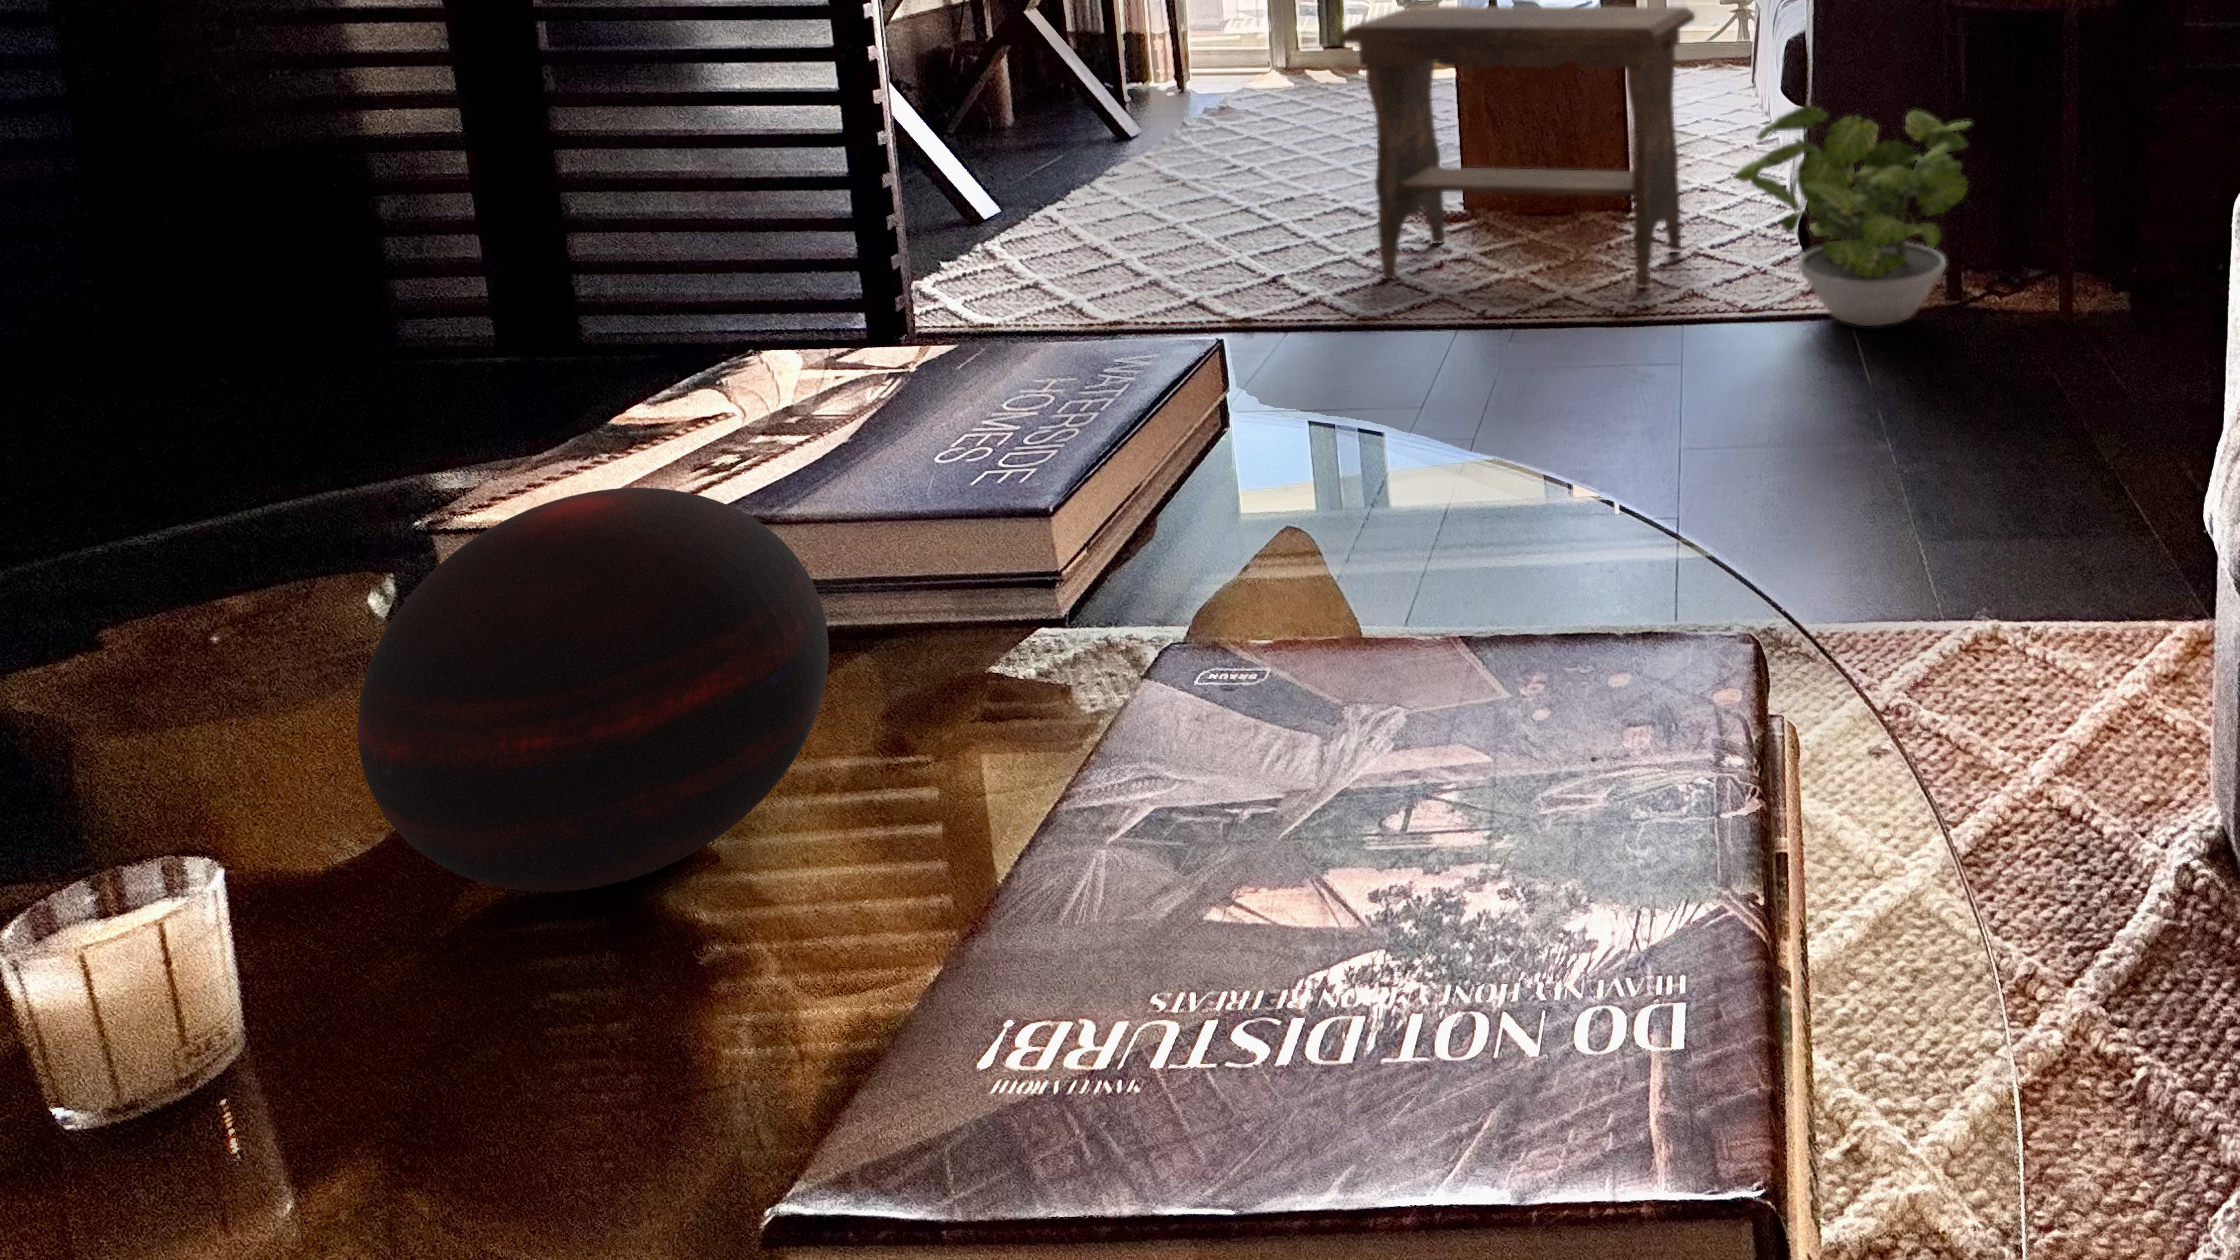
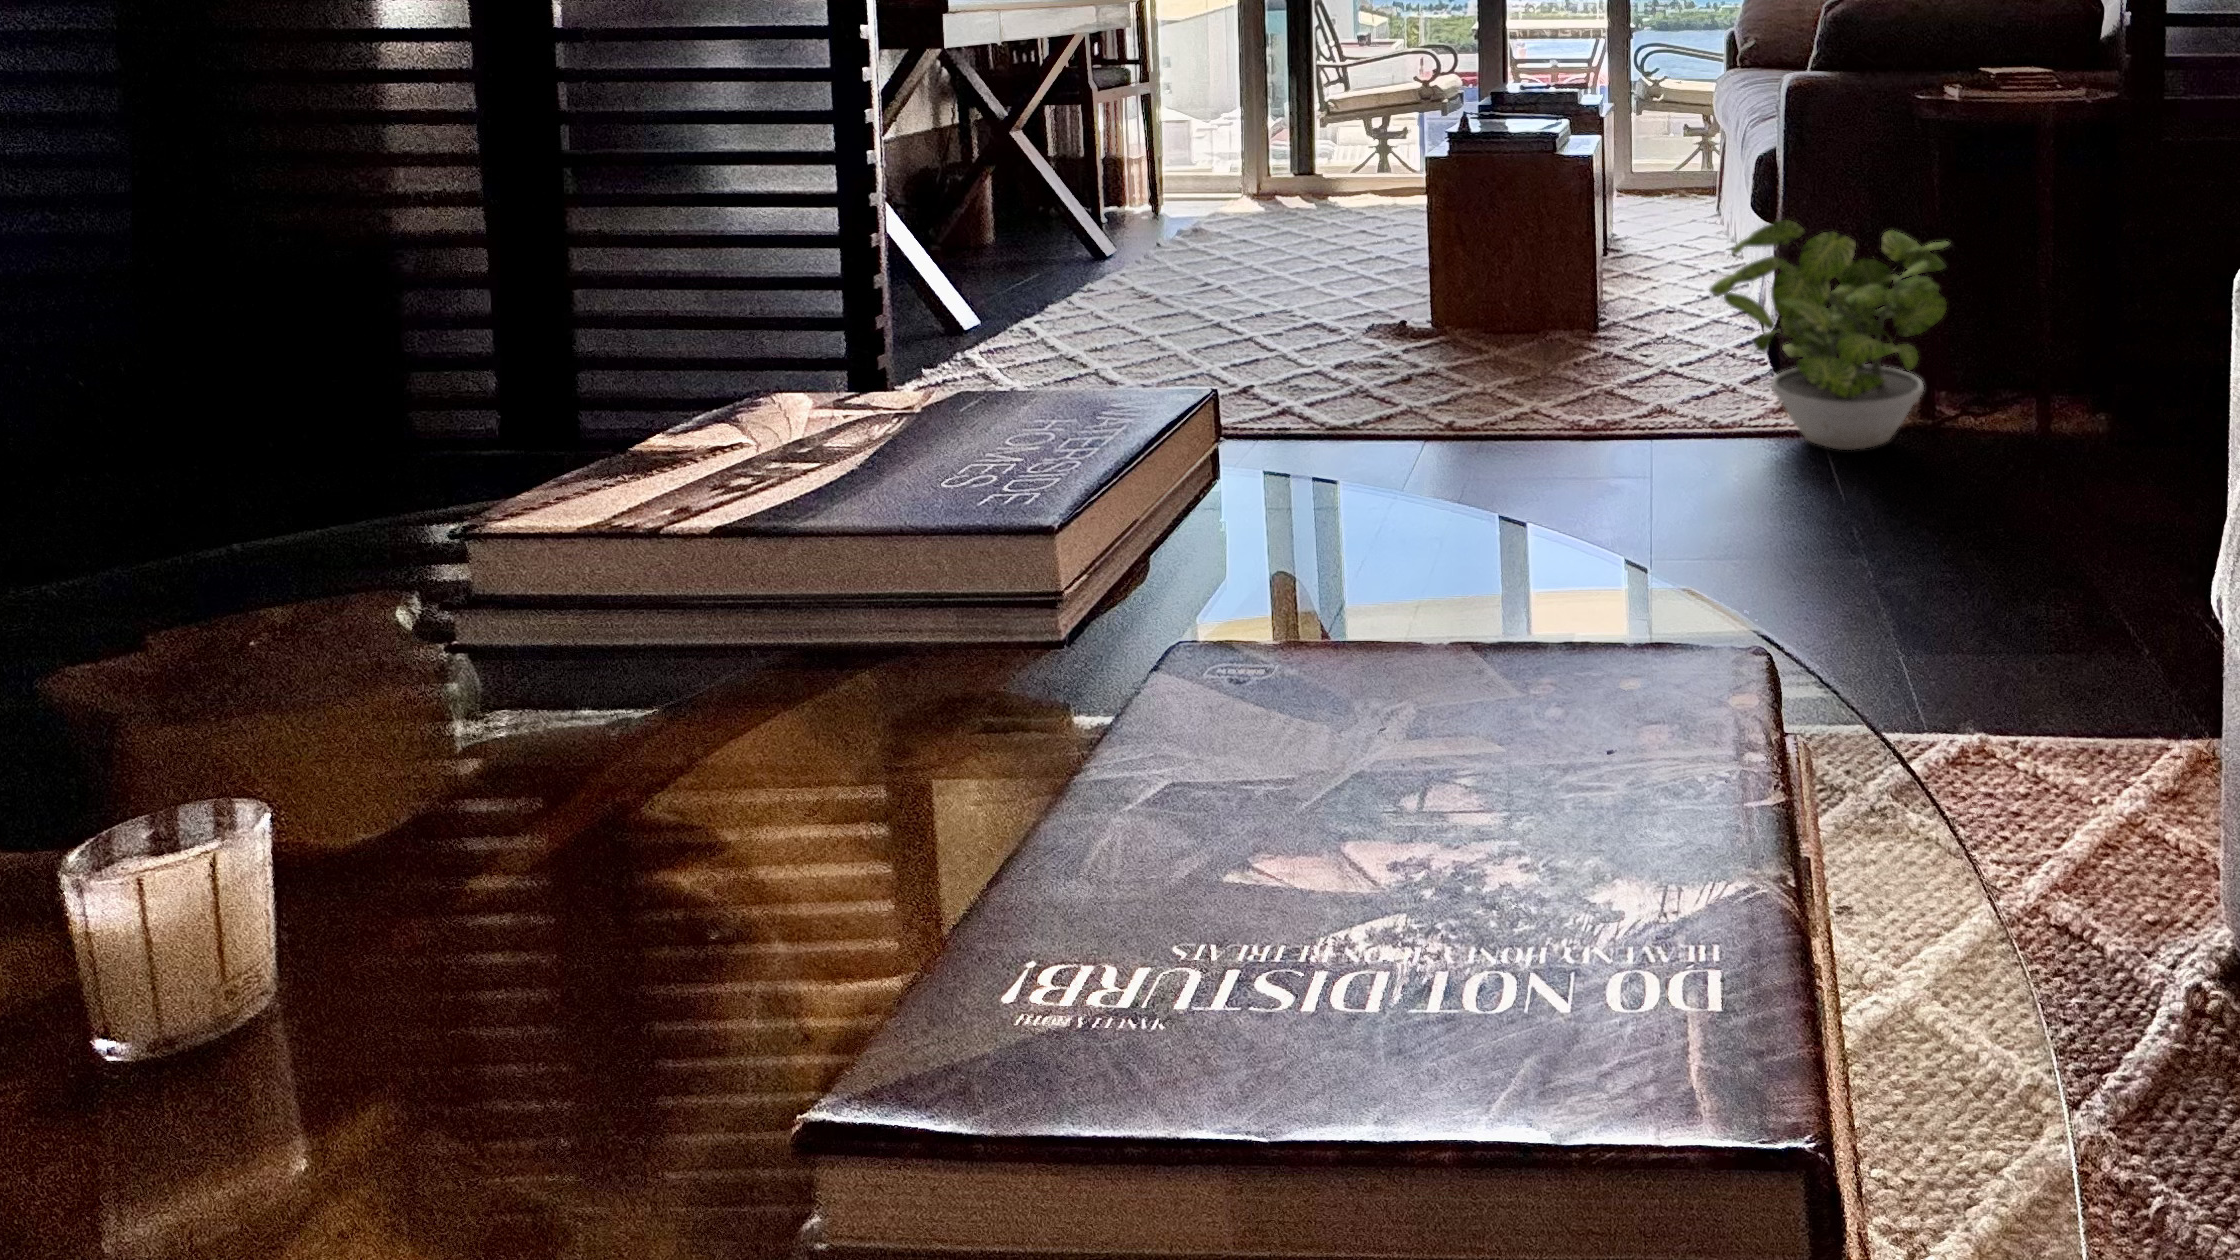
footstool: present [1340,6,1695,287] -> none [1316,124,1668,408]
decorative orb: present [358,488,829,892] -> none [403,483,840,877]

